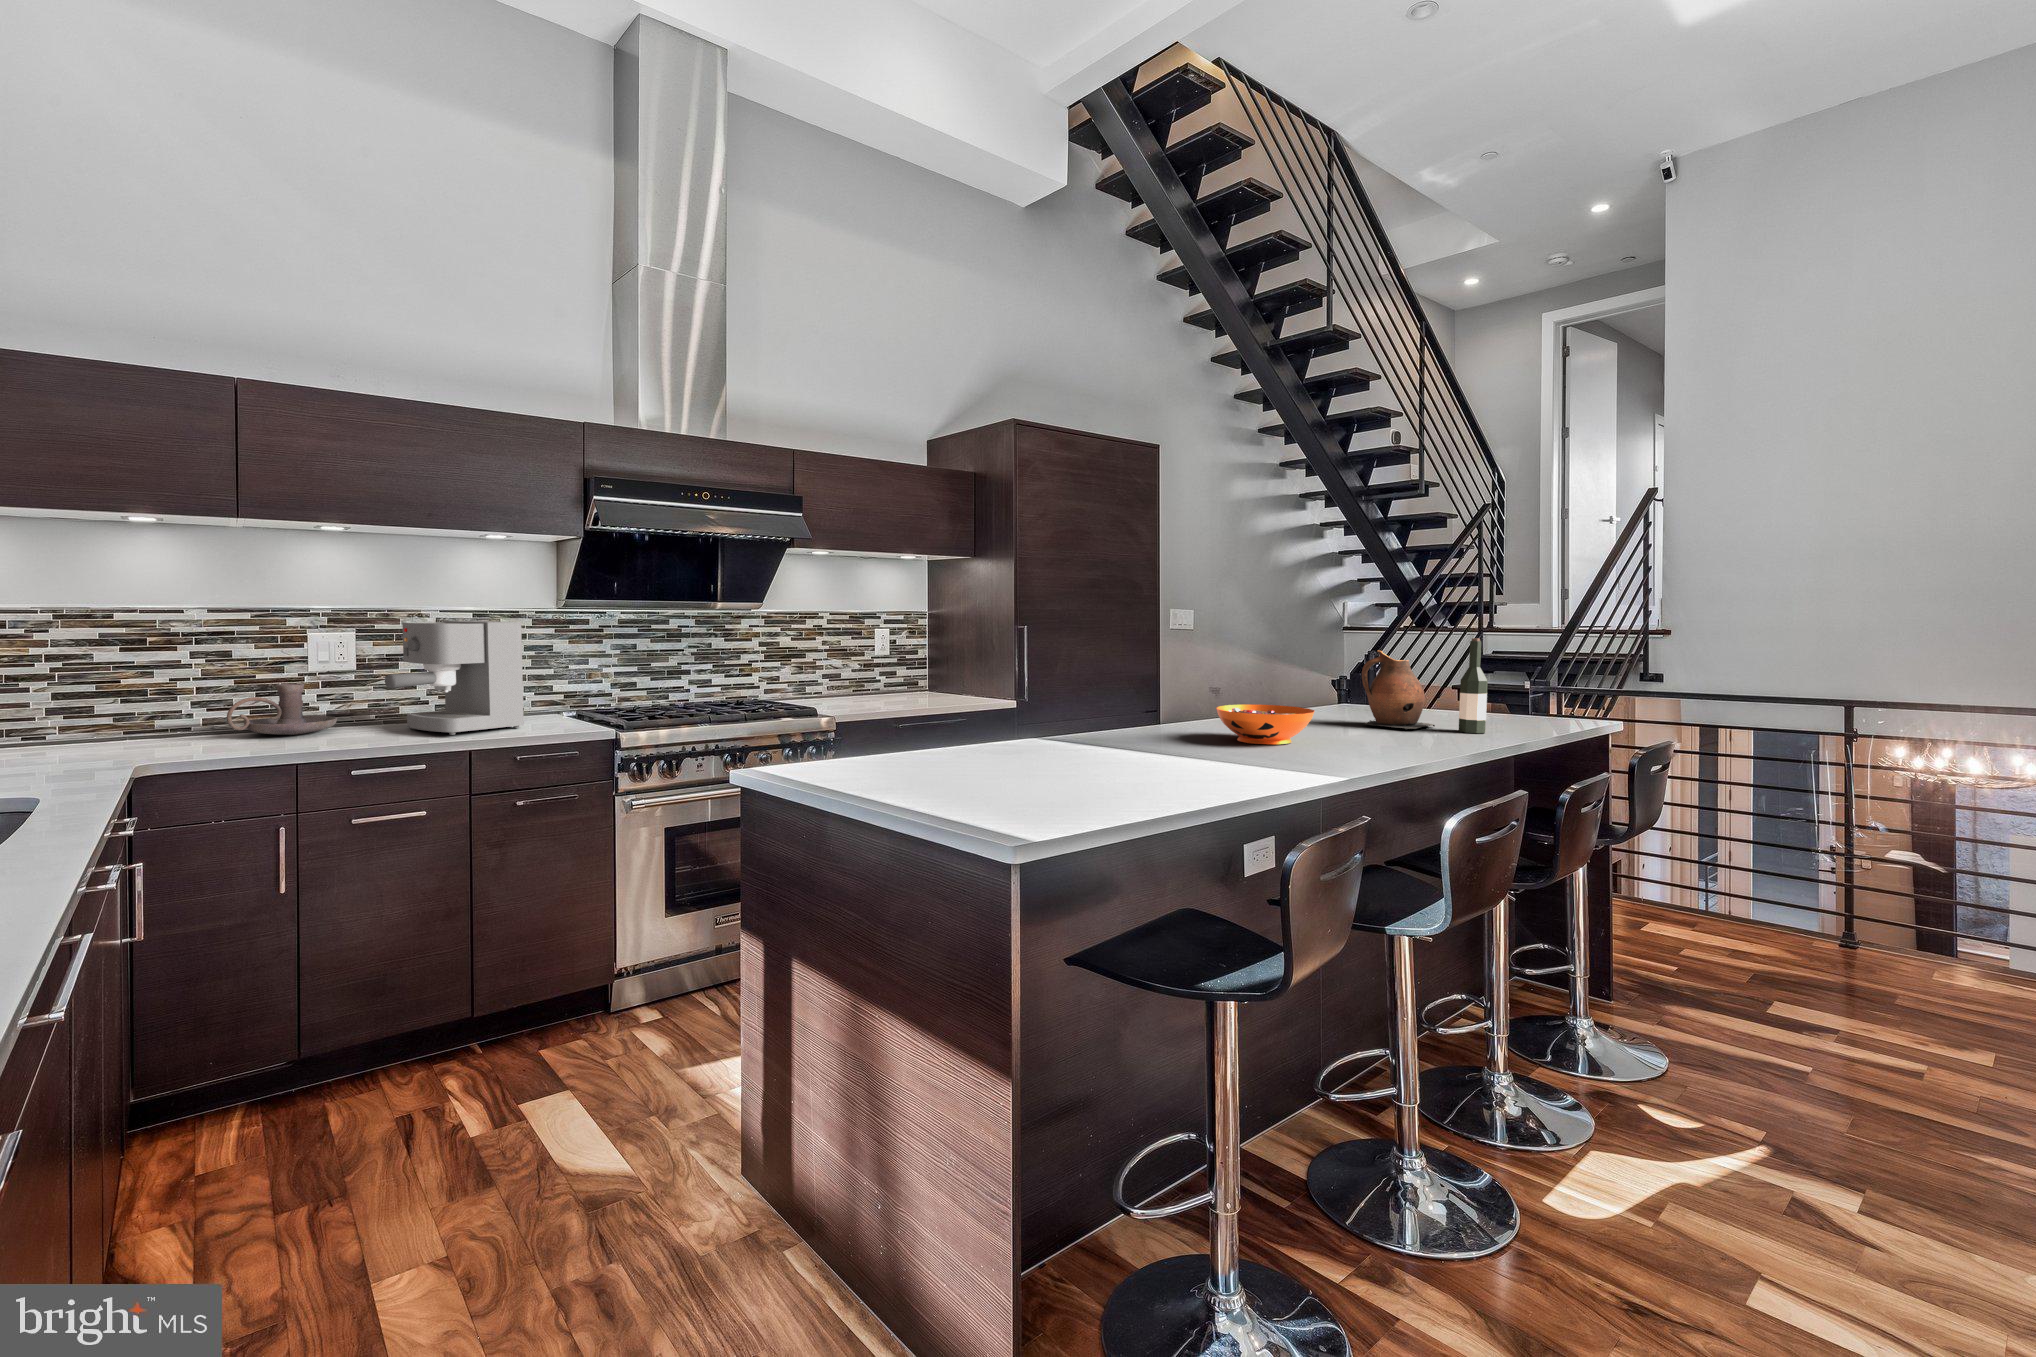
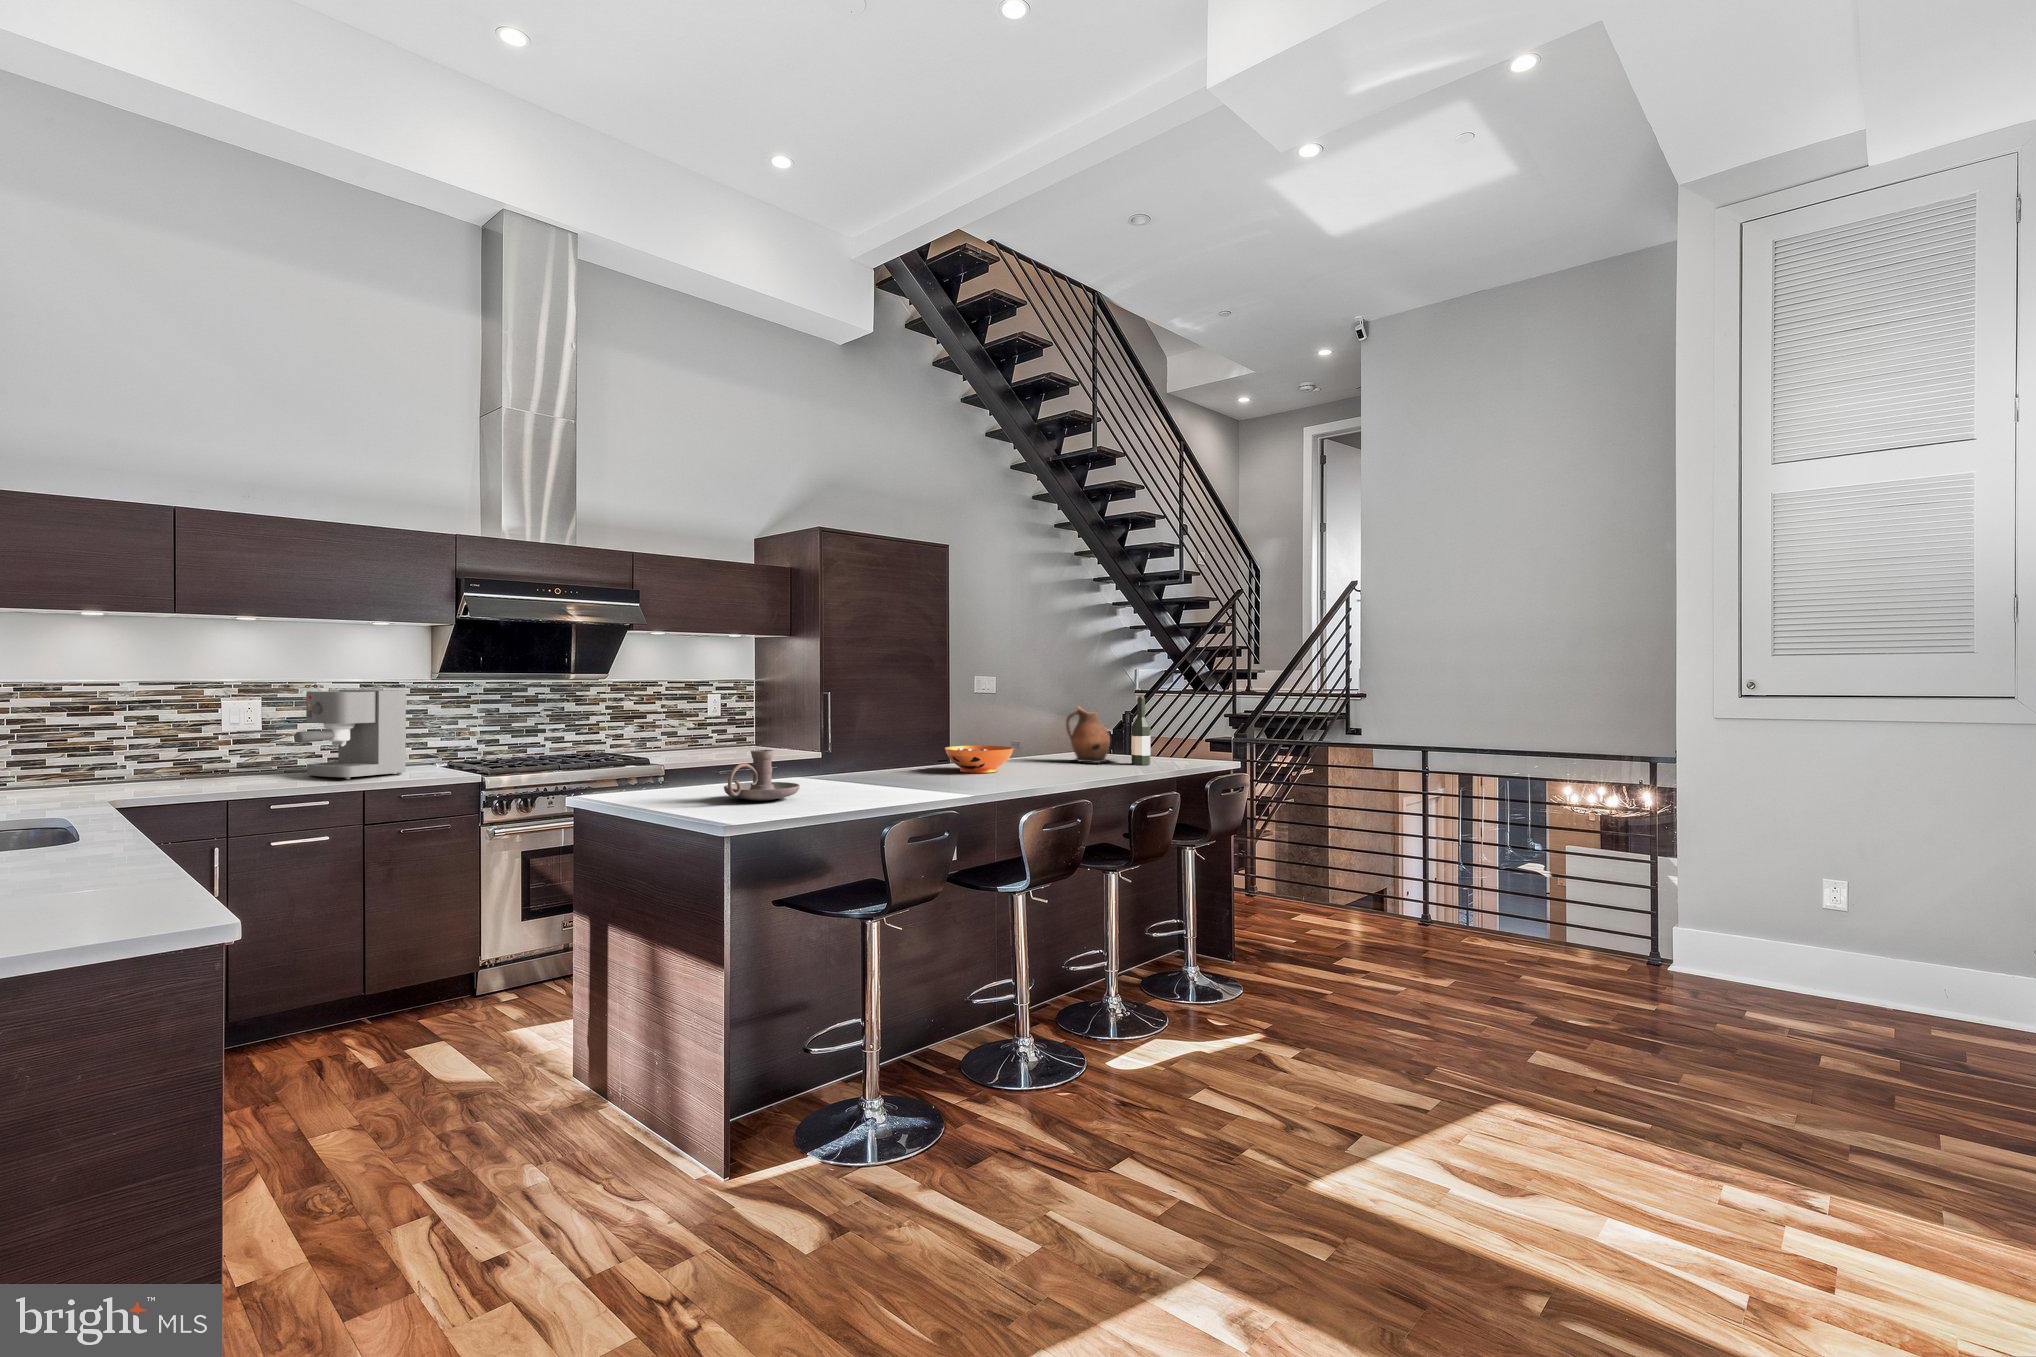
candle holder: present [227,683,337,735] -> present [724,750,800,801]

